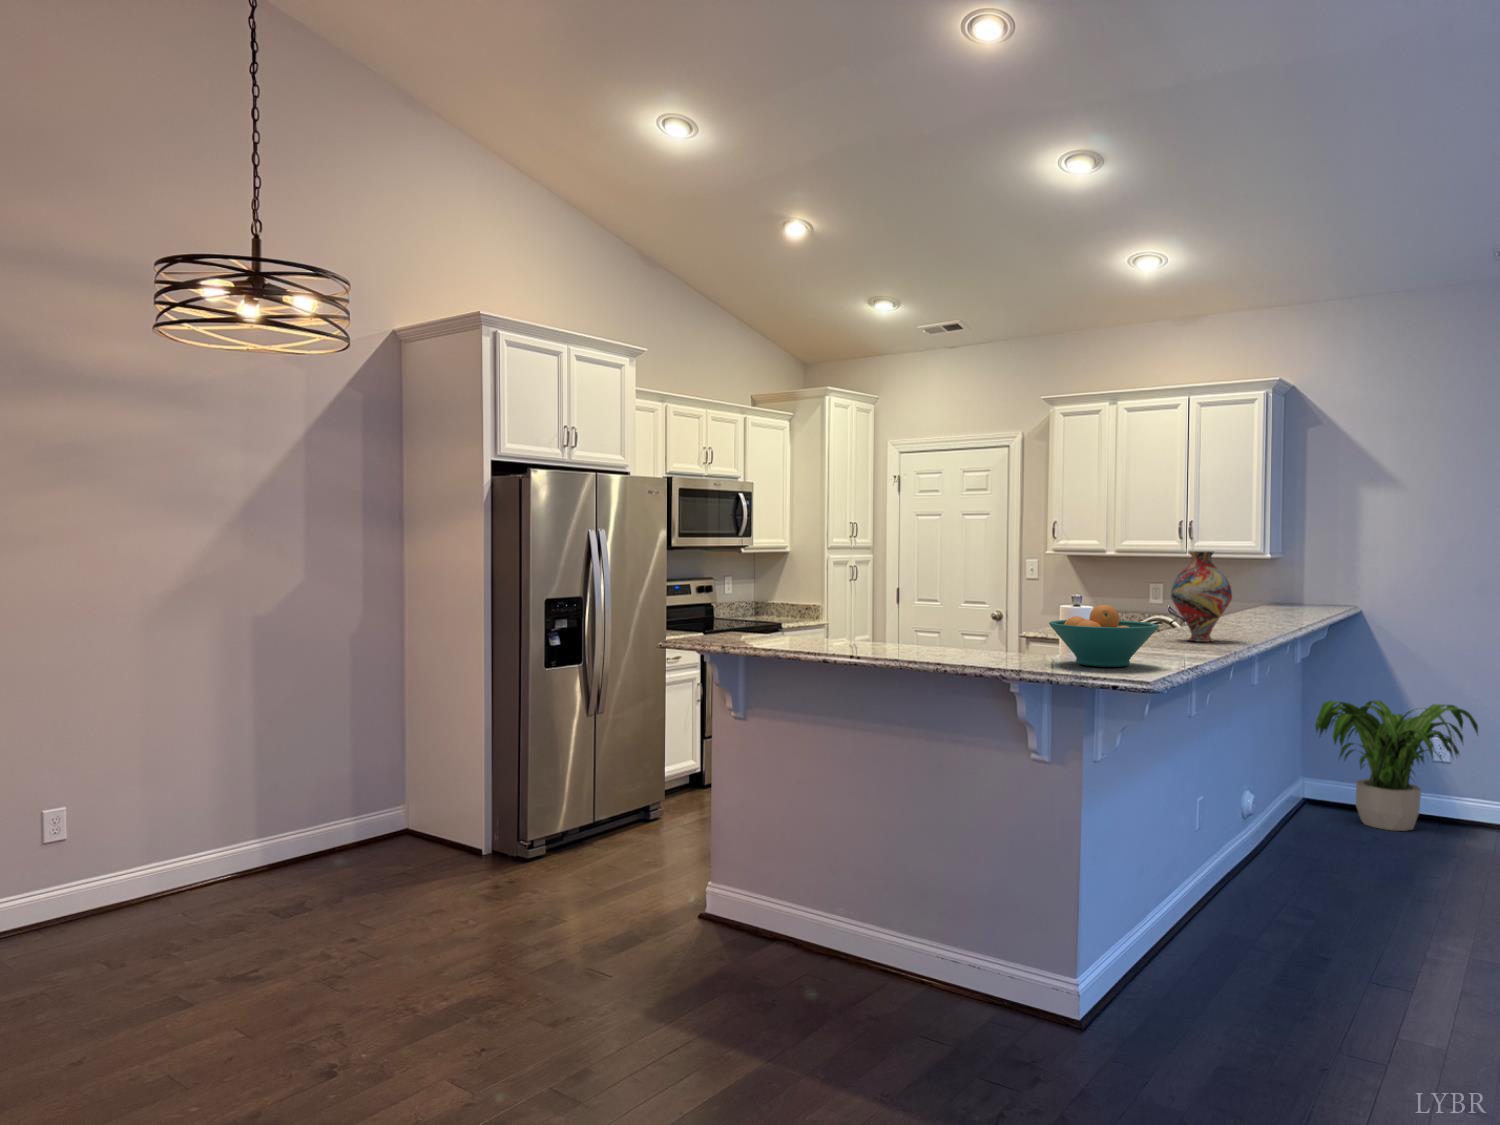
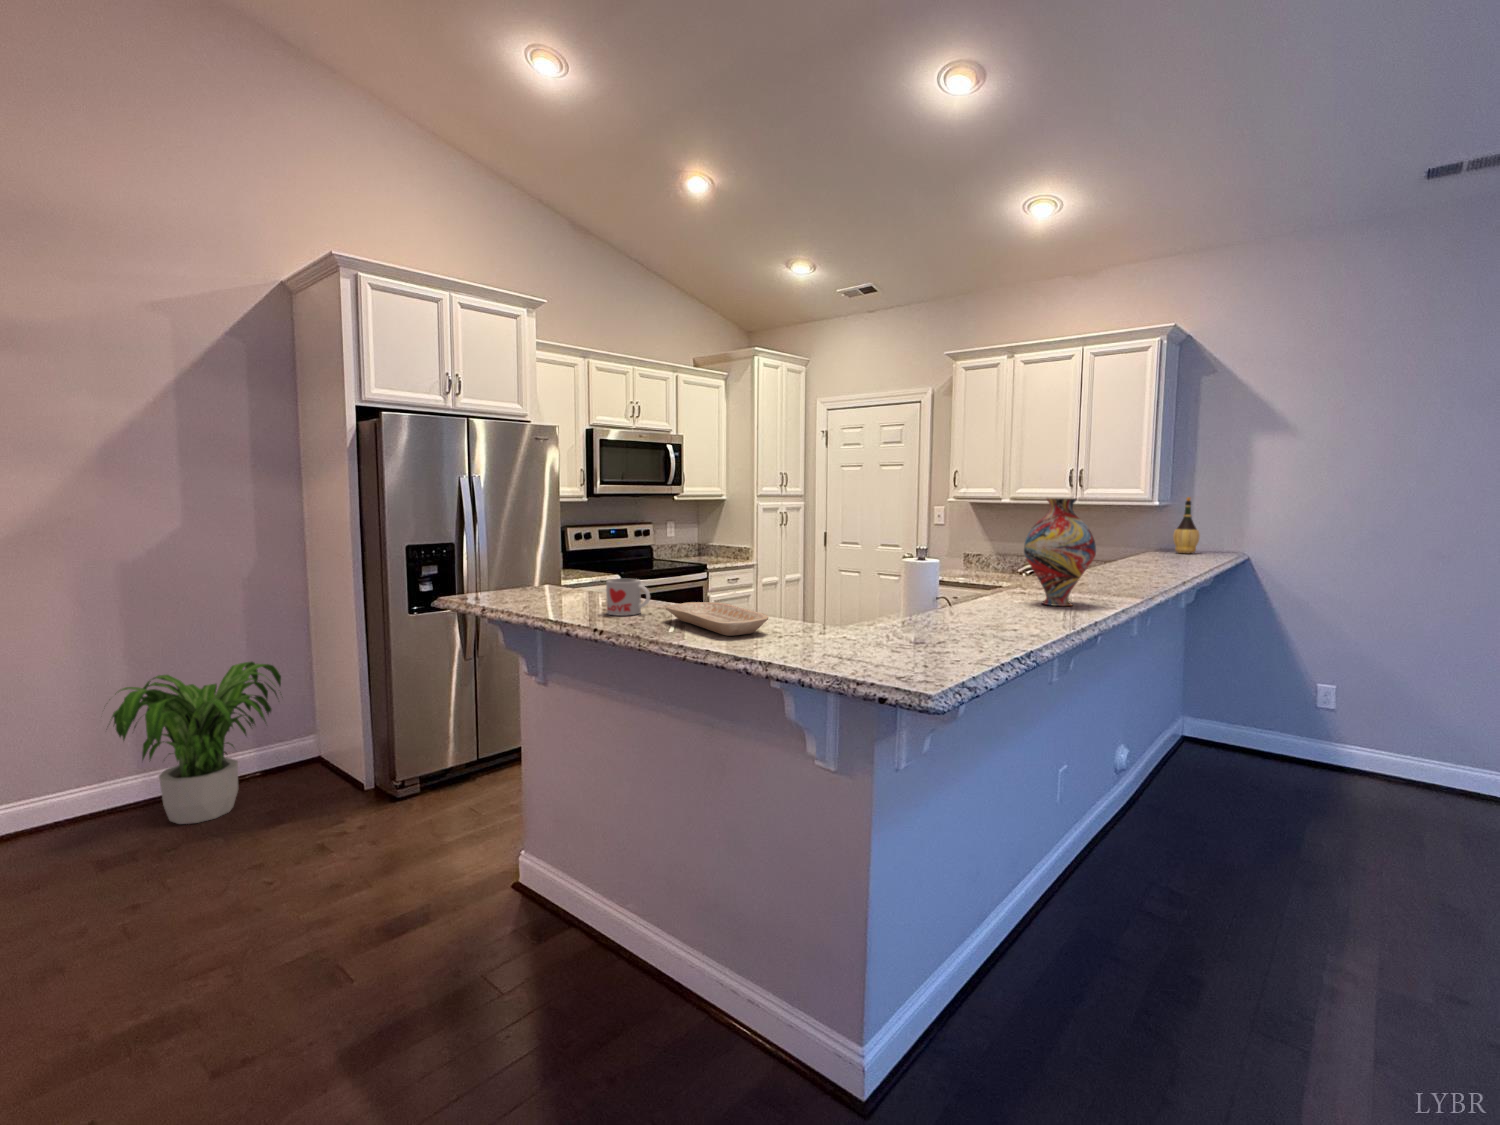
wine bottle: none [1283,549,1309,606] -> present [1173,497,1200,553]
fruit bowl: present [1049,605,1159,667] -> none [818,571,964,659]
mug: none [835,620,874,650] -> present [606,579,650,616]
tray: none [897,638,996,659] -> present [666,602,769,636]
potted plant: present [1315,700,1478,831] -> present [109,662,281,824]

